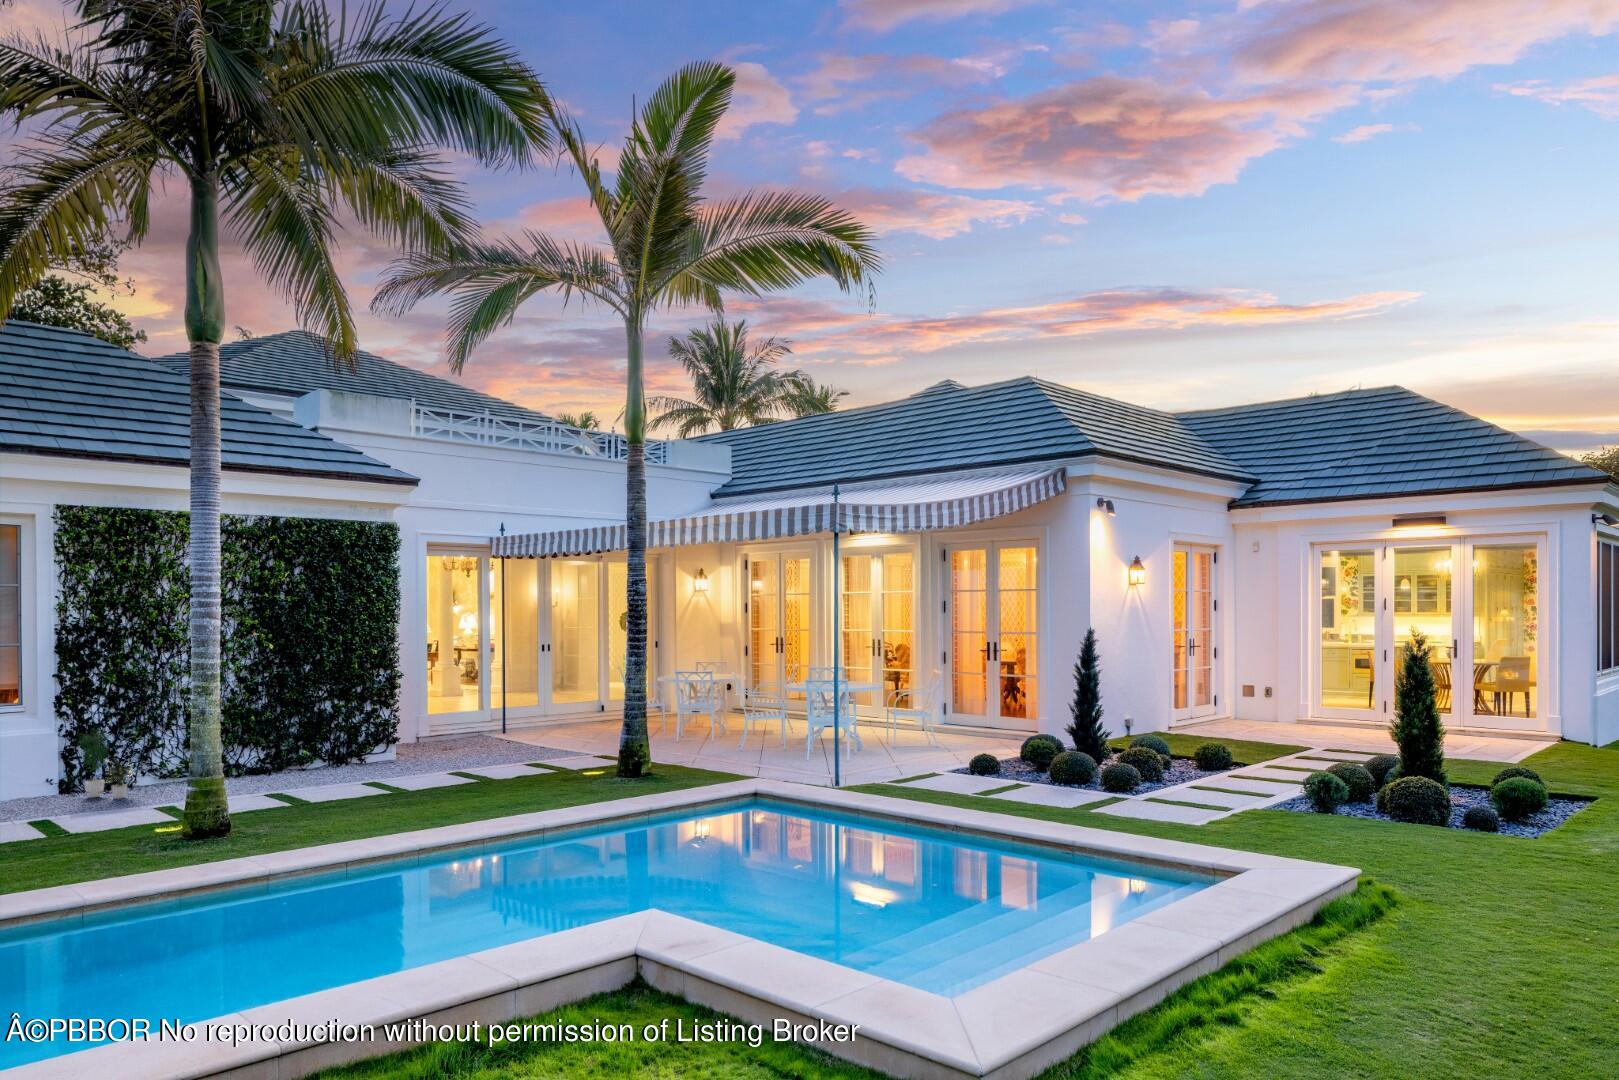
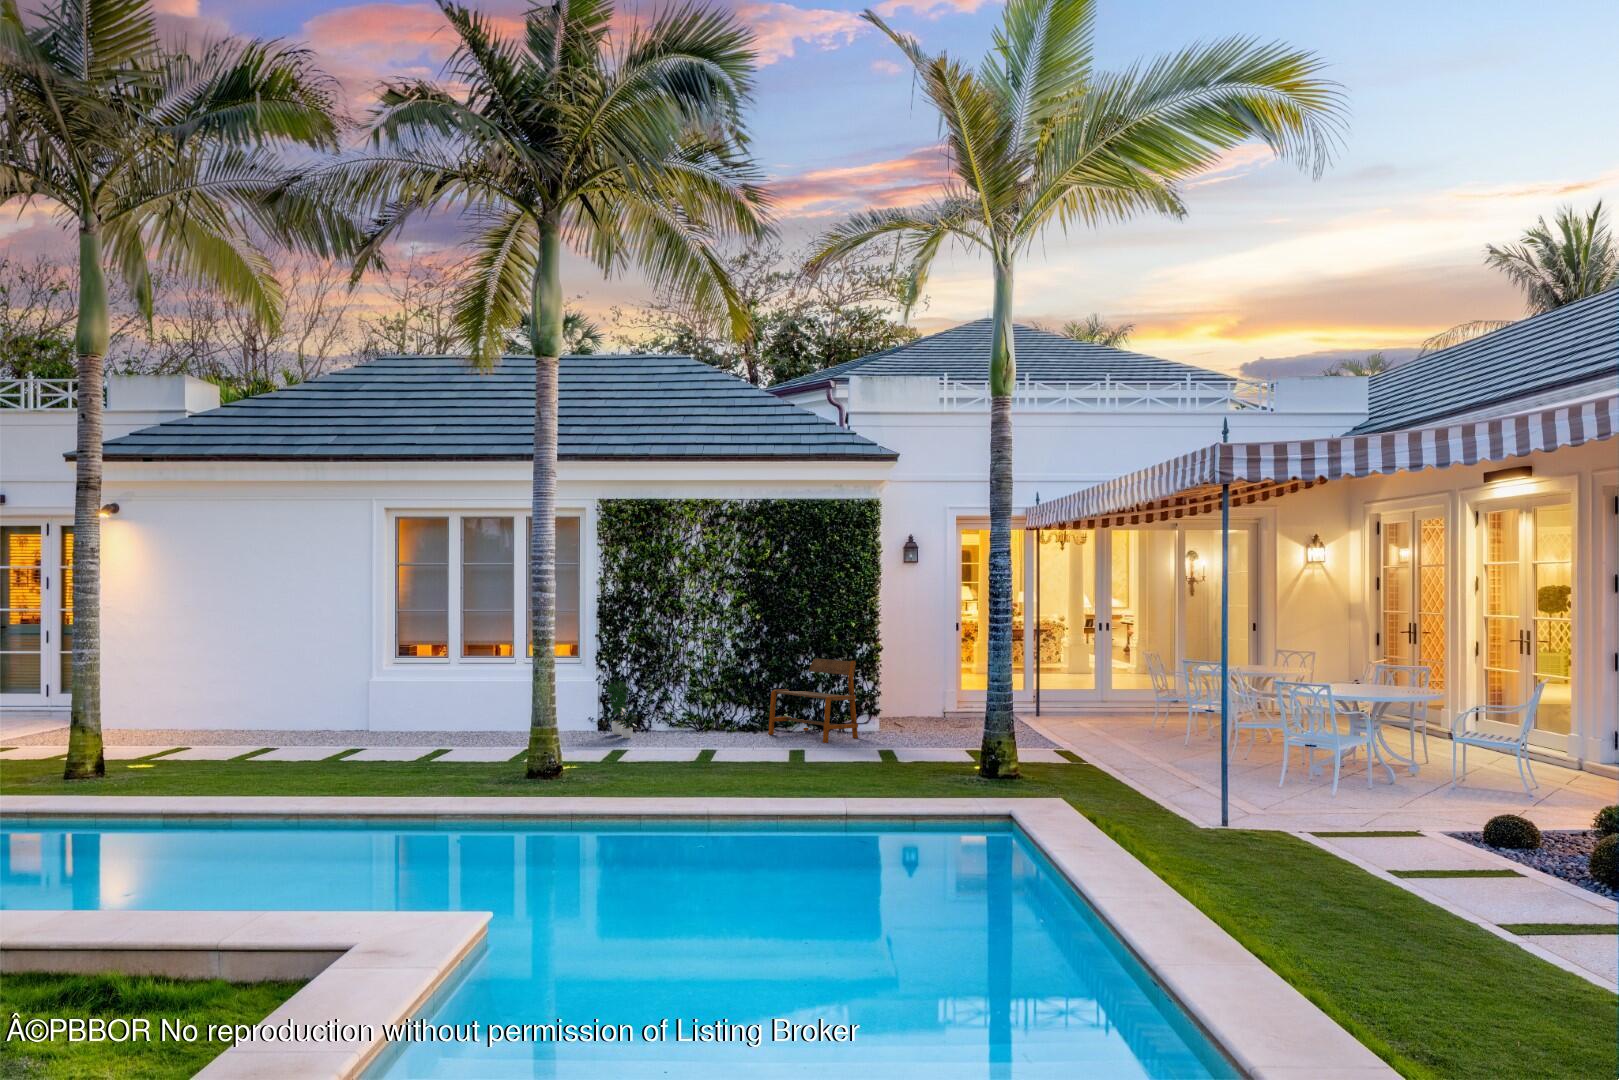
bench: none [285,685,394,775] -> present [768,658,858,743]

